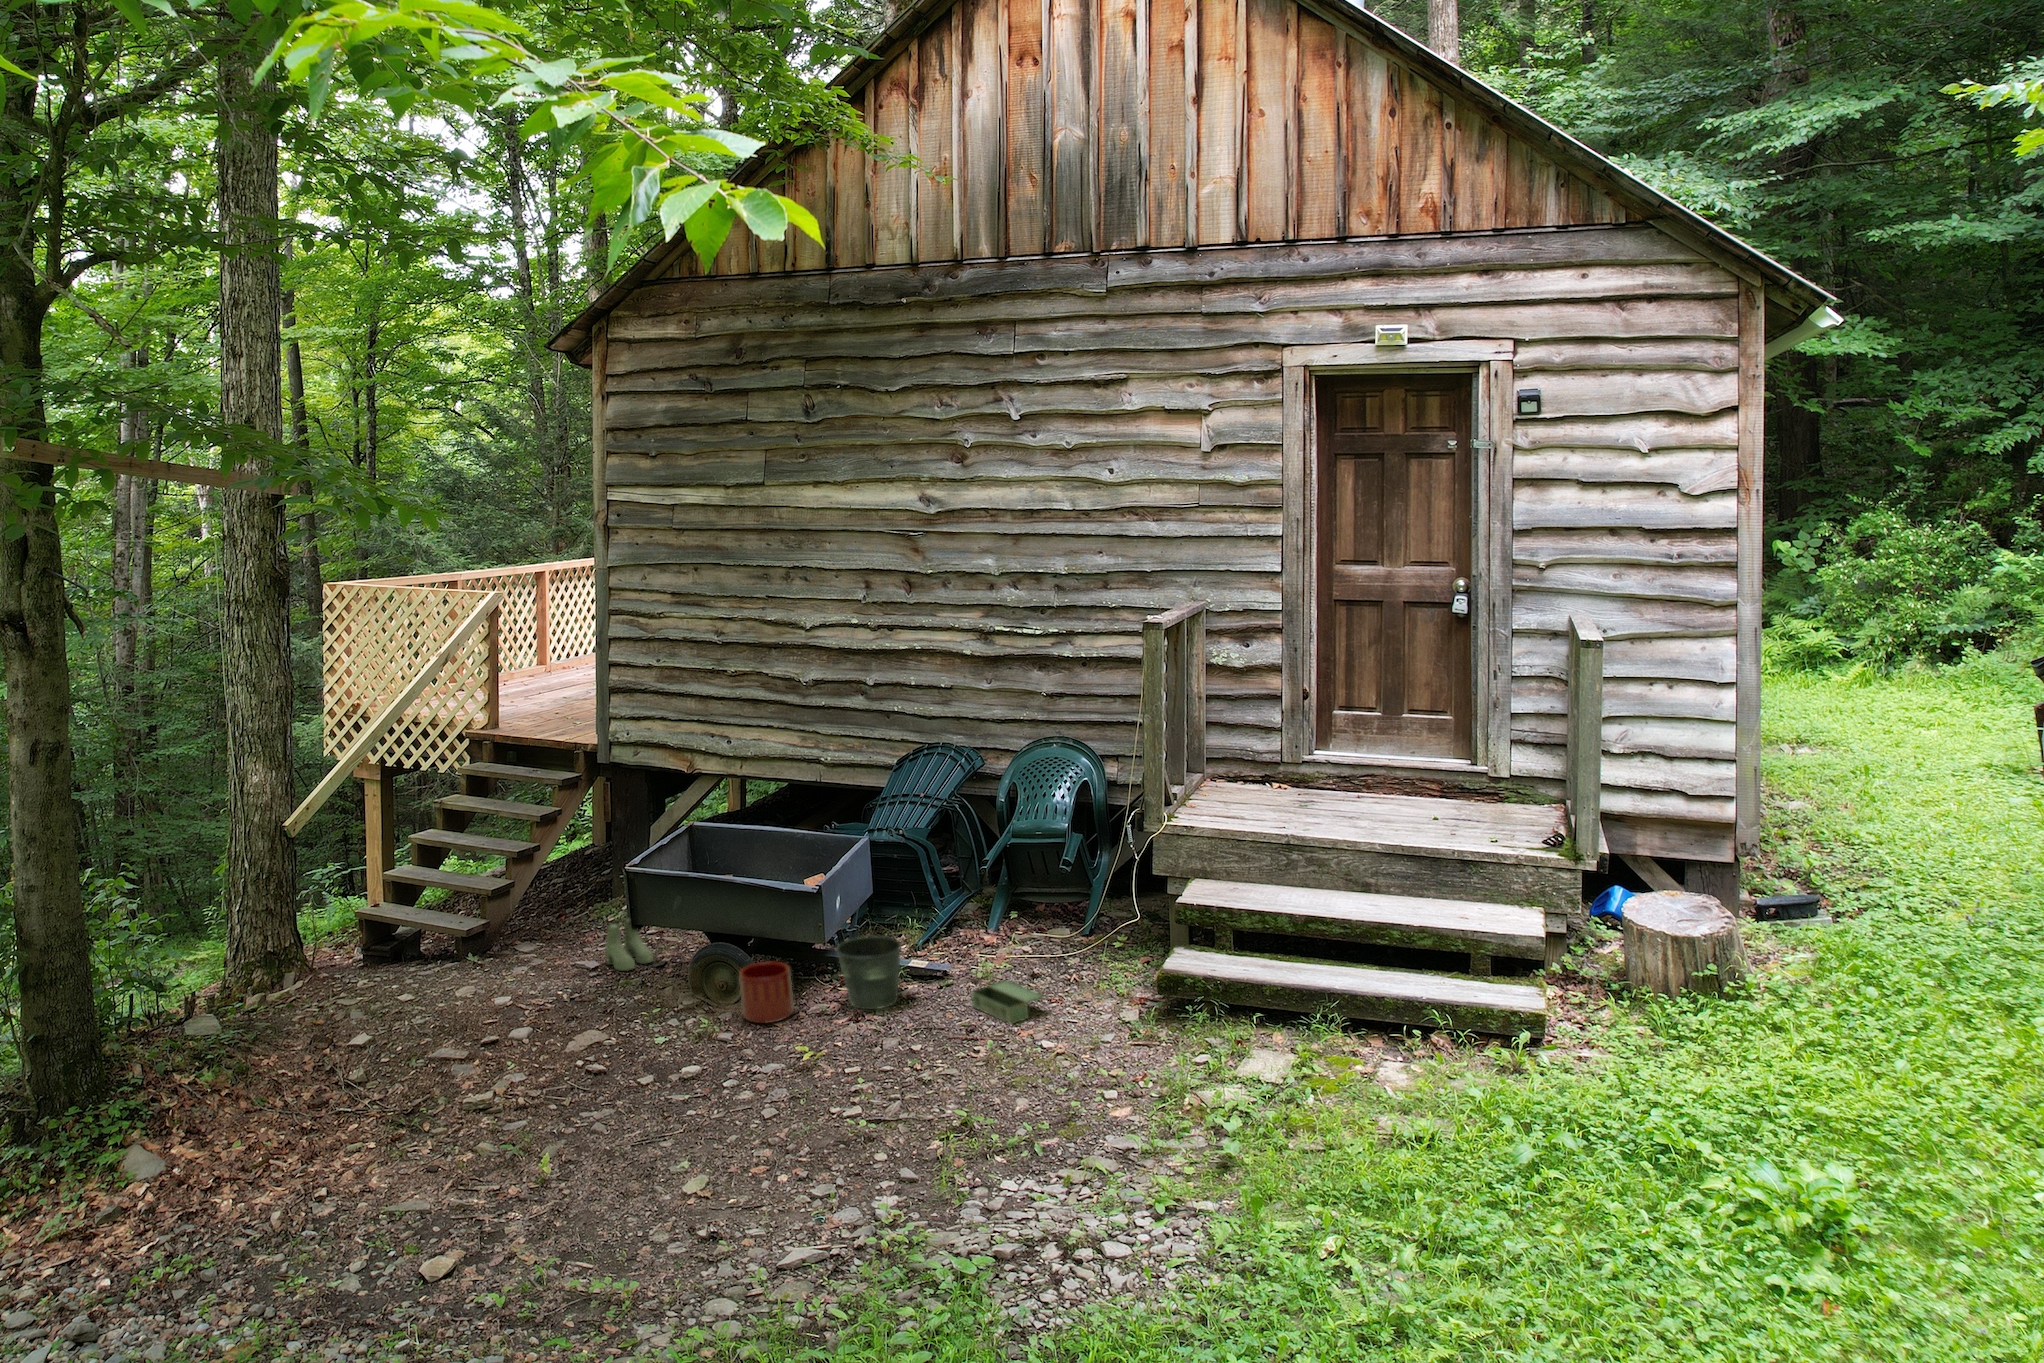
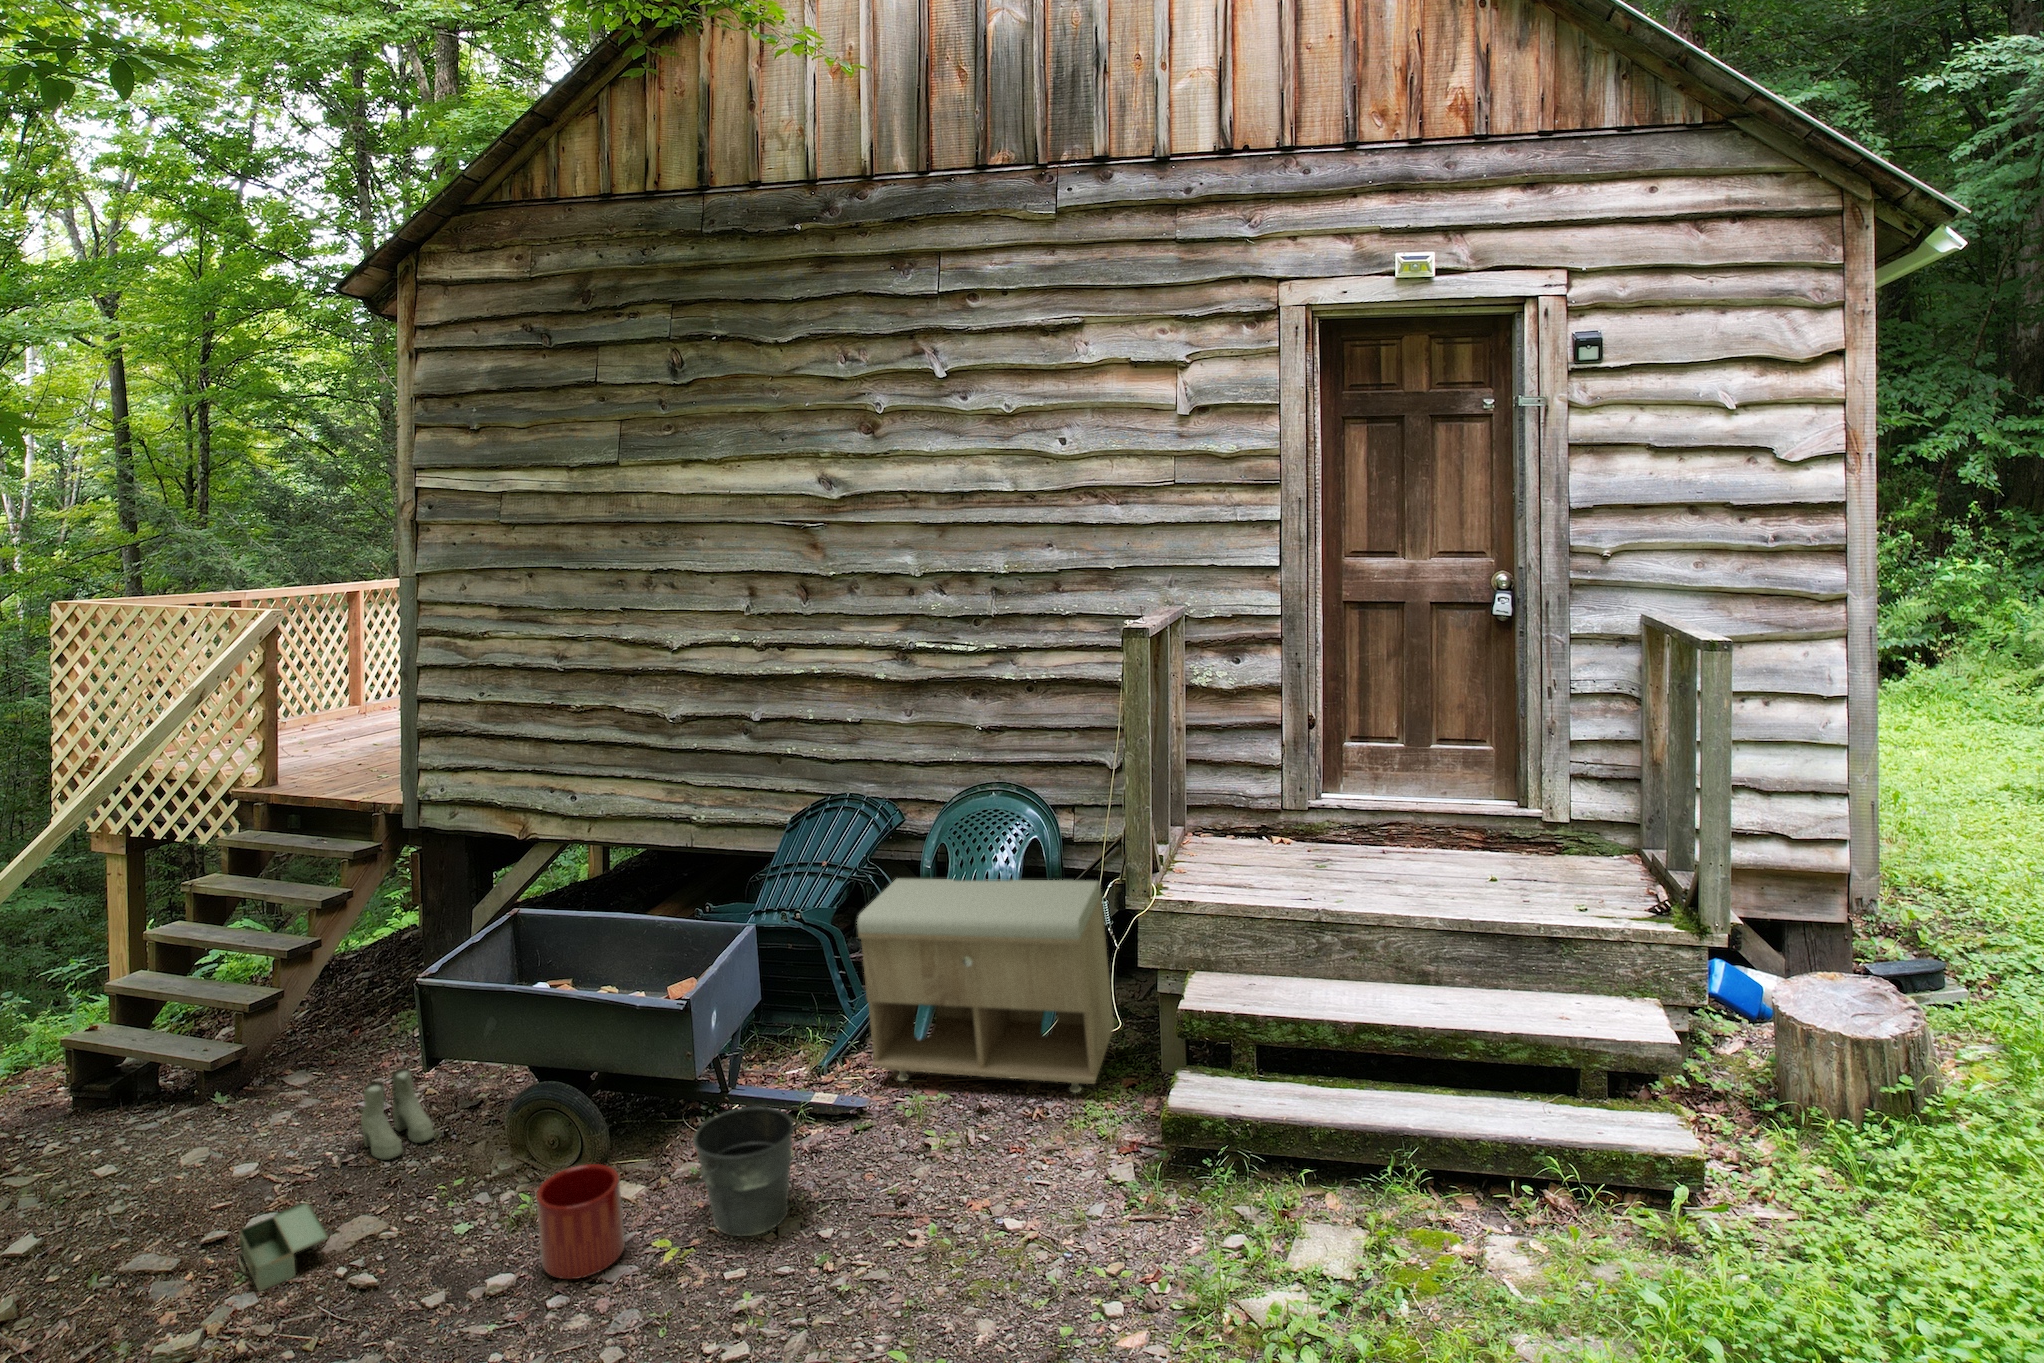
storage bench: none [946,802,1139,952] -> present [857,878,1114,1093]
toolbox: present [972,980,1043,1024] -> present [238,1203,328,1291]

